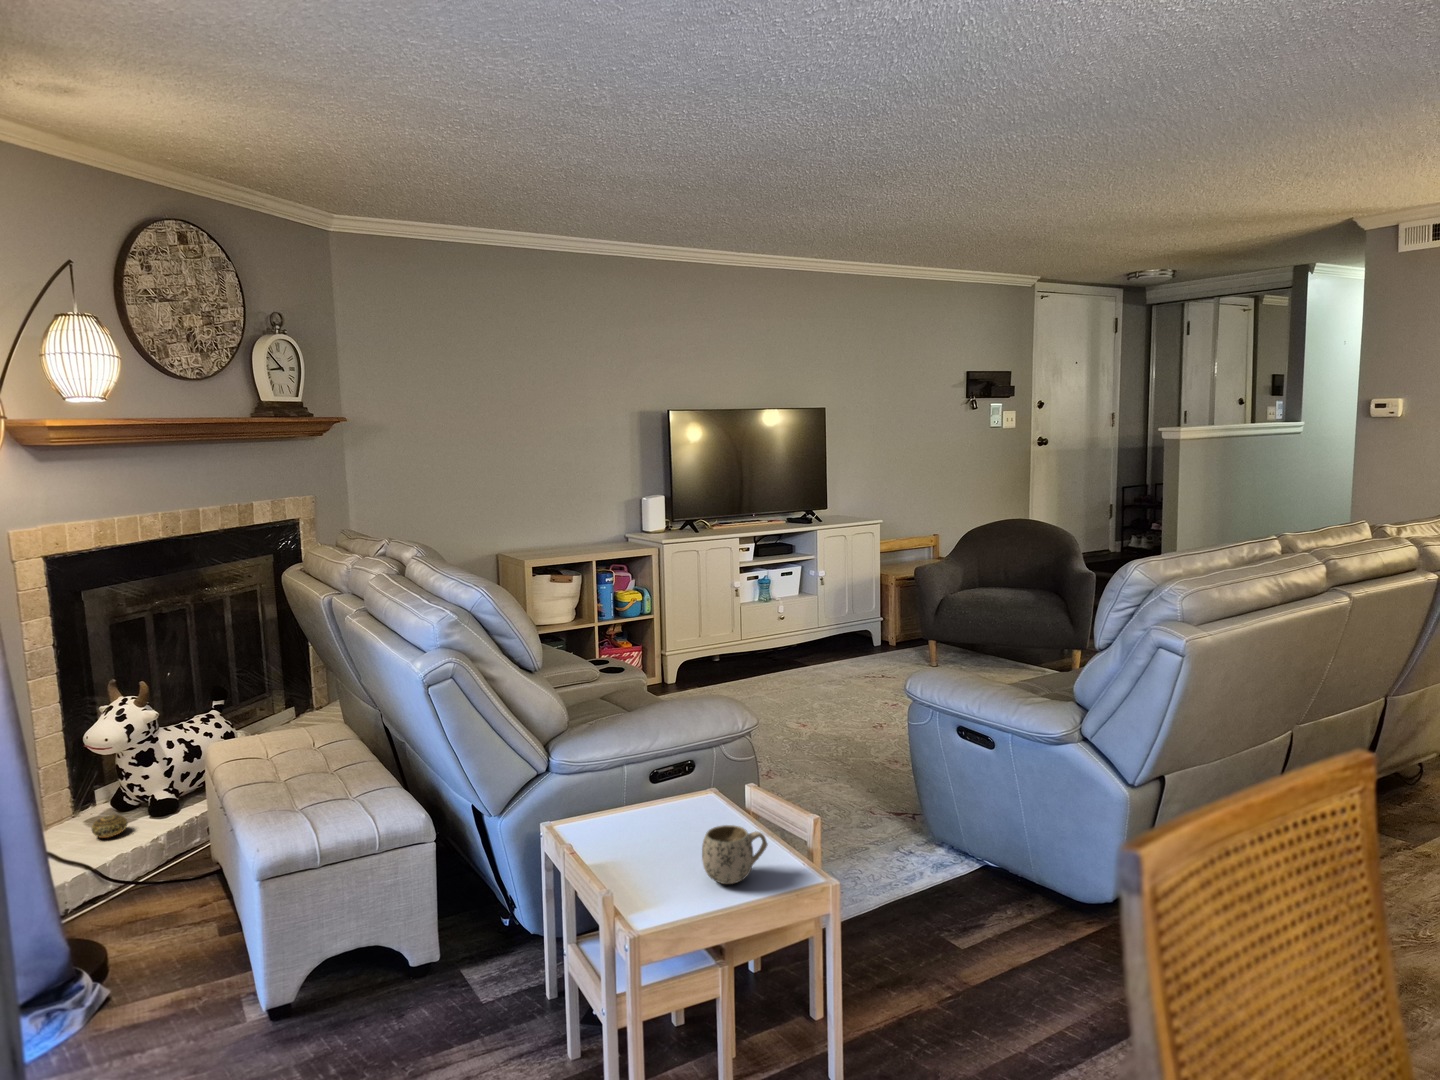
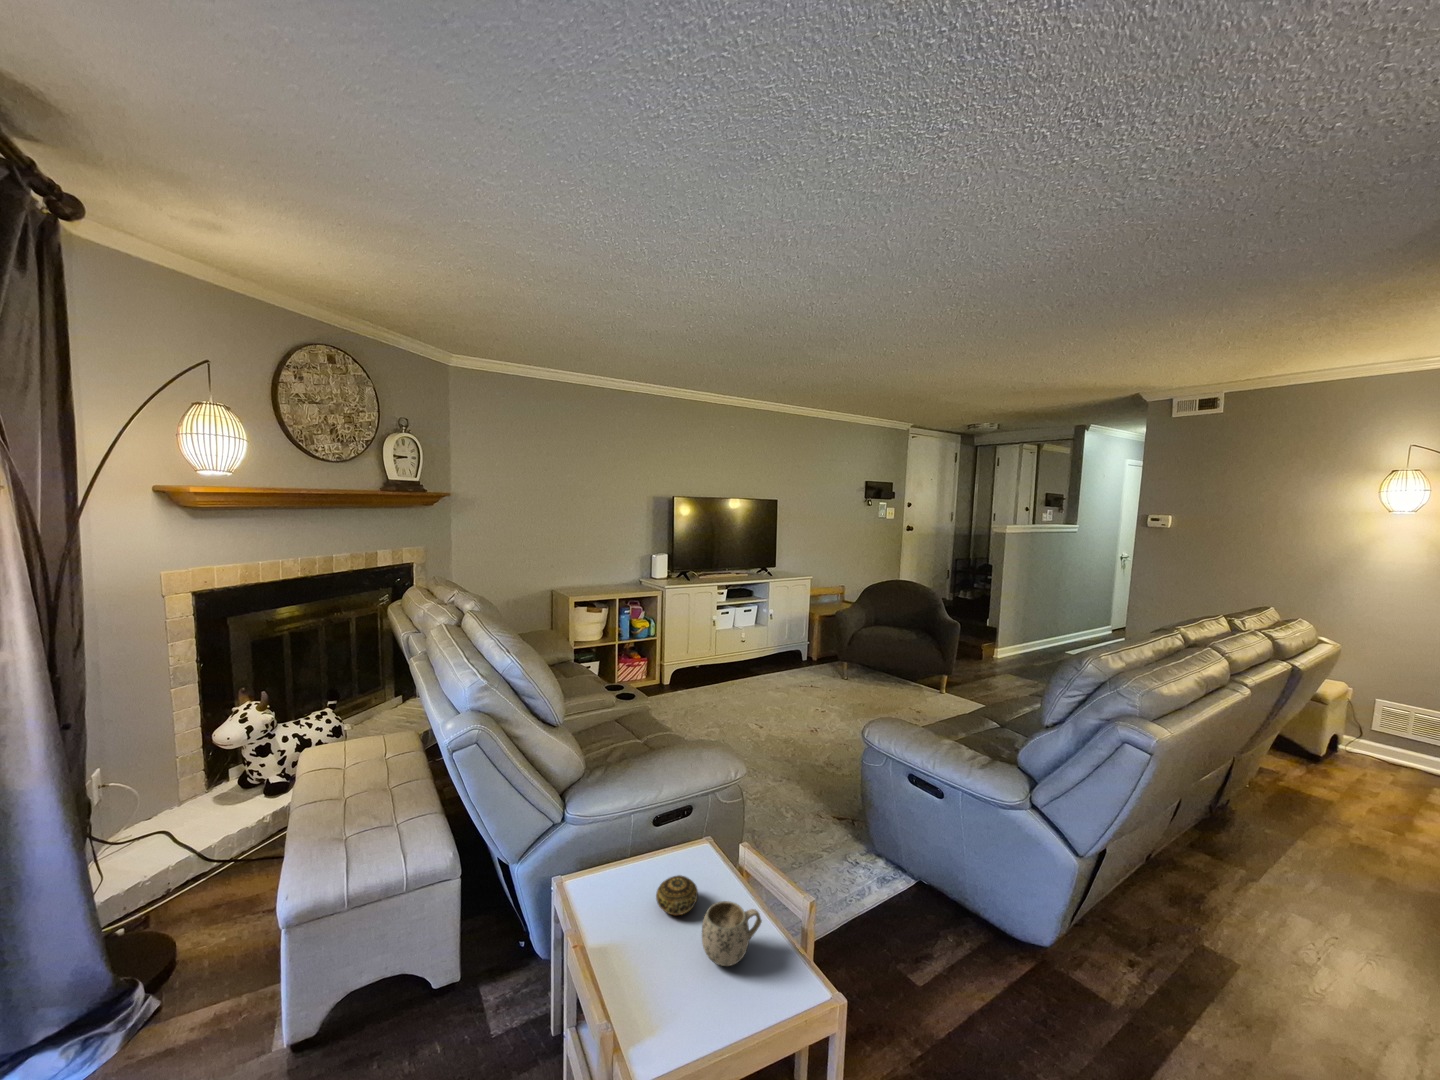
decorative ball: present [92,815,127,838] -> present [656,875,698,915]

